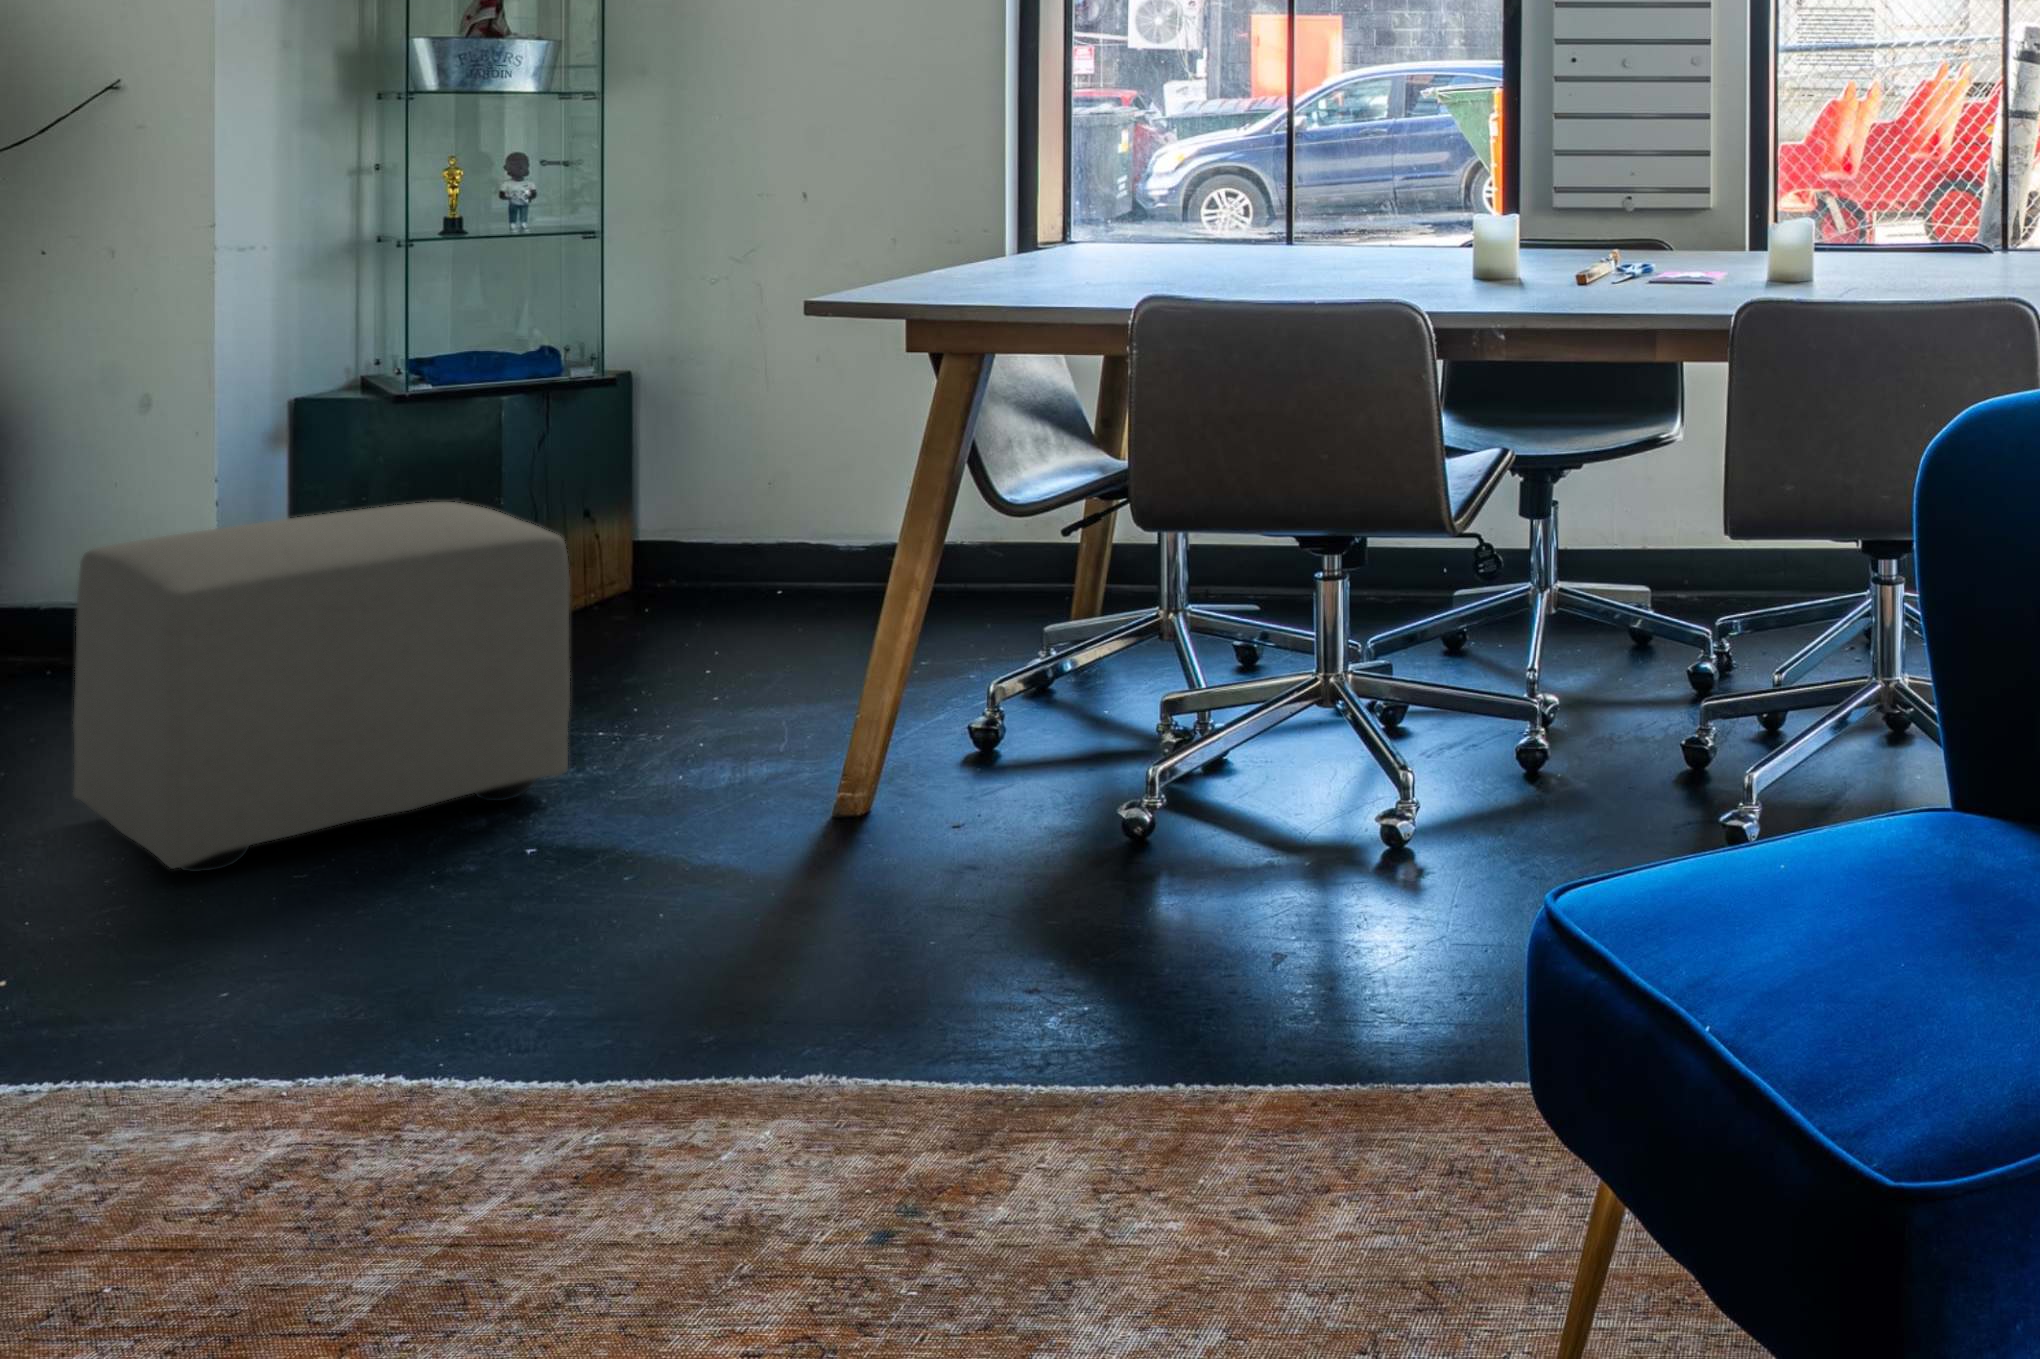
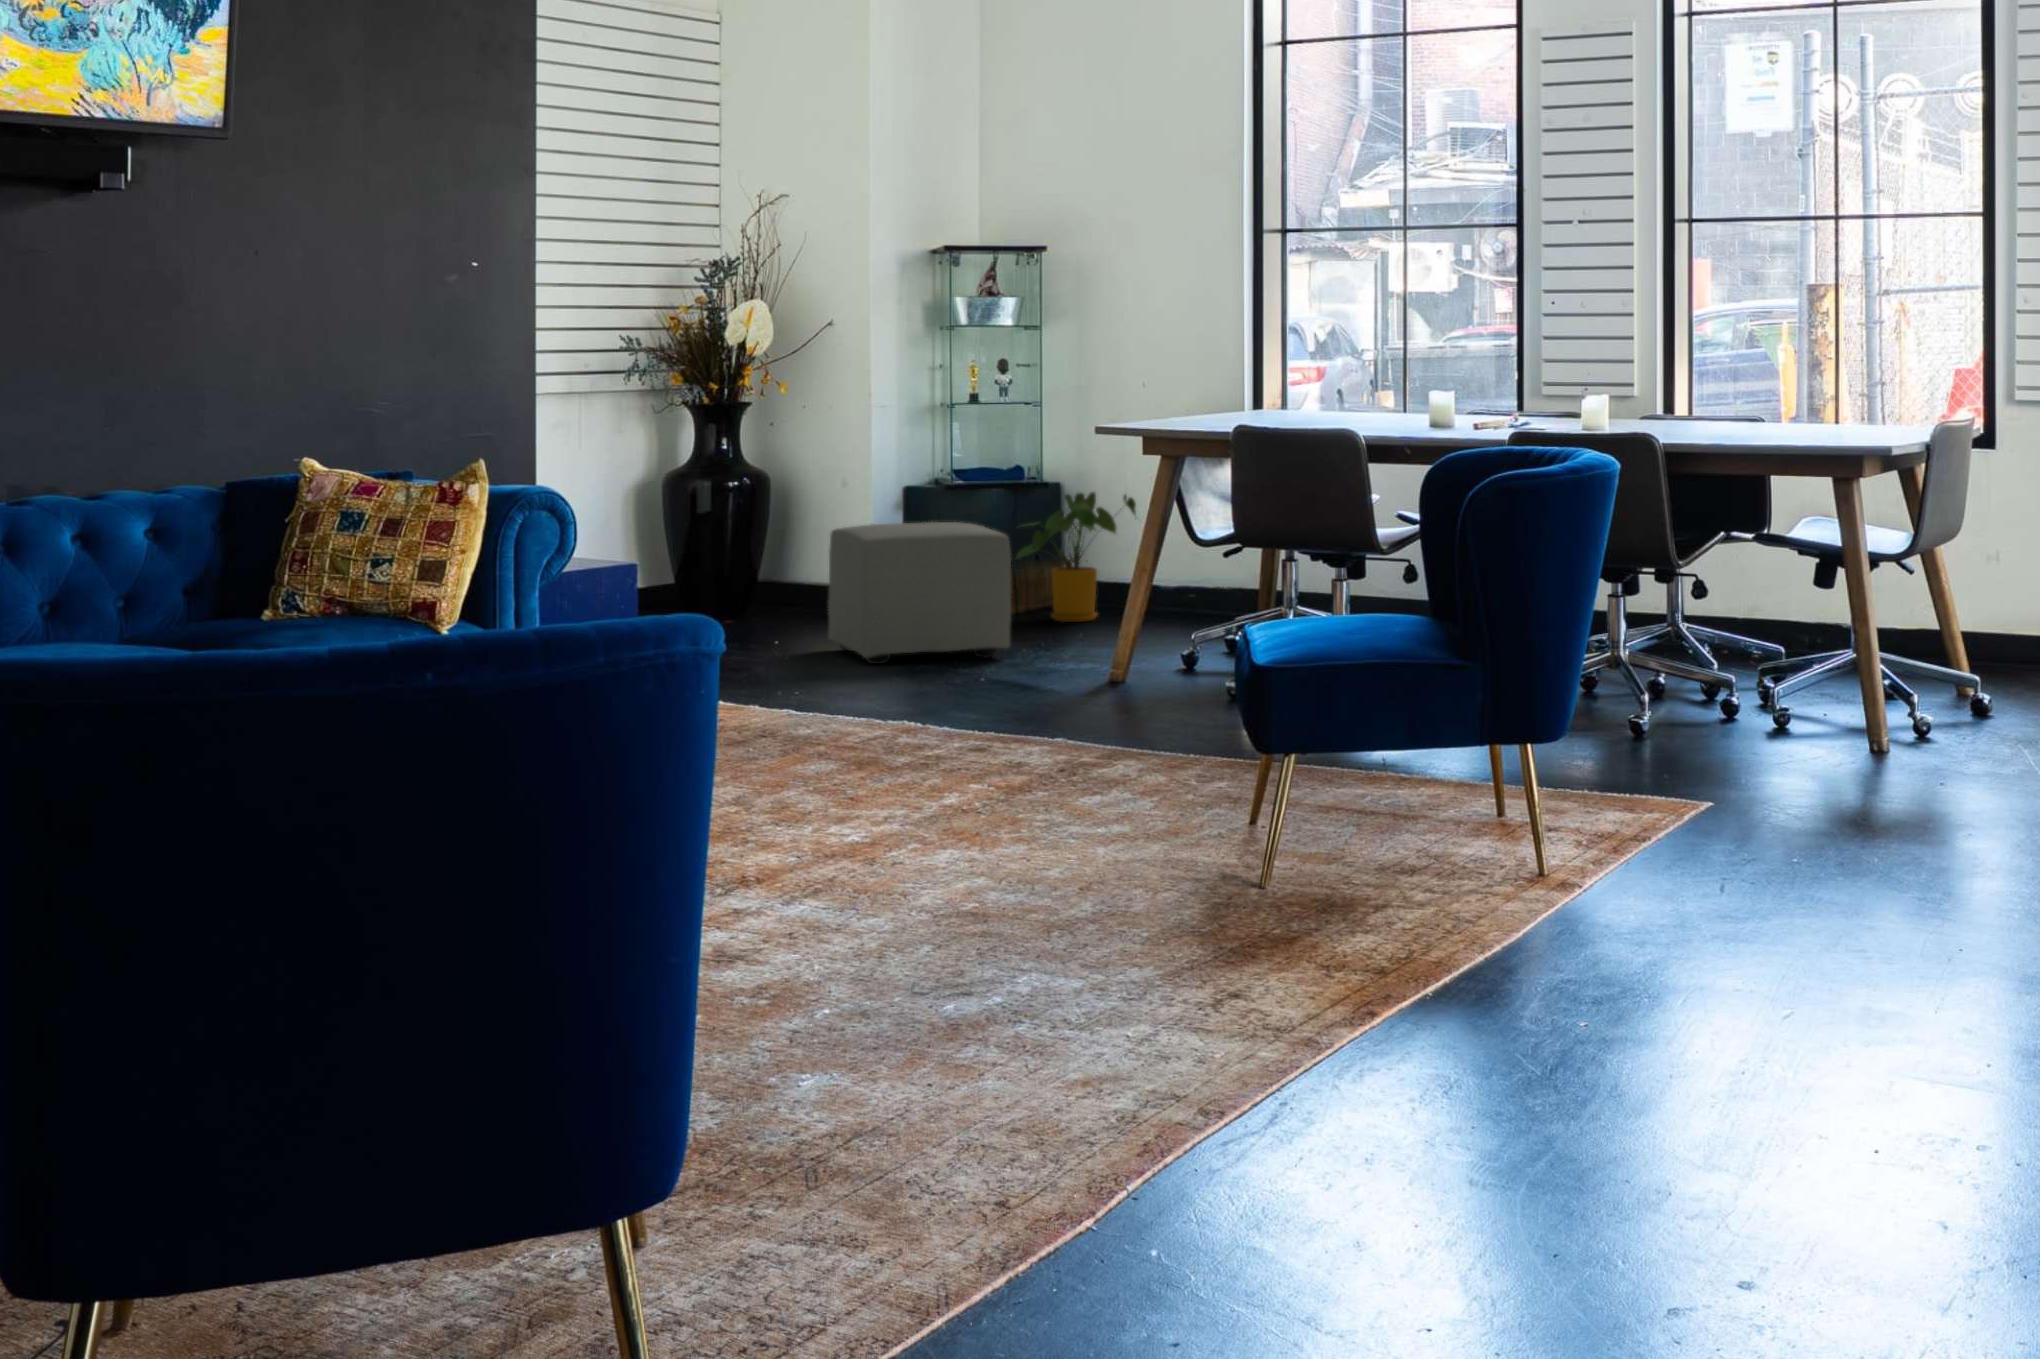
house plant: none [545,386,809,636] -> present [1017,492,1136,622]

